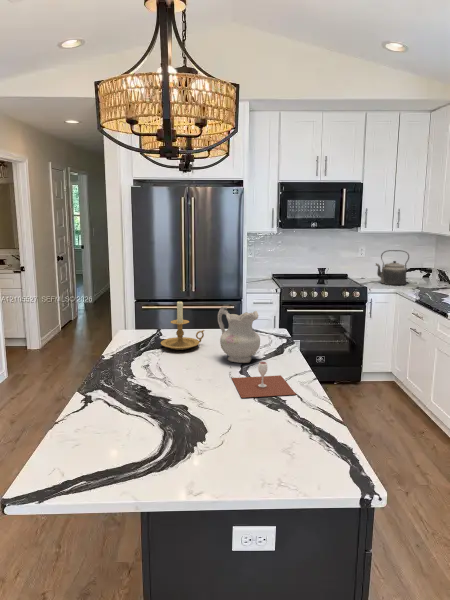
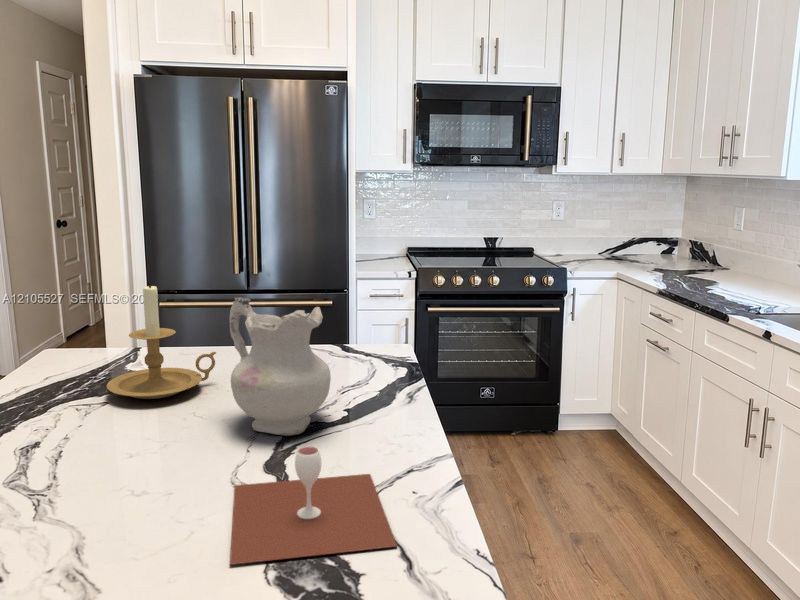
kettle: present [376,250,409,285] -> none [582,204,640,265]

